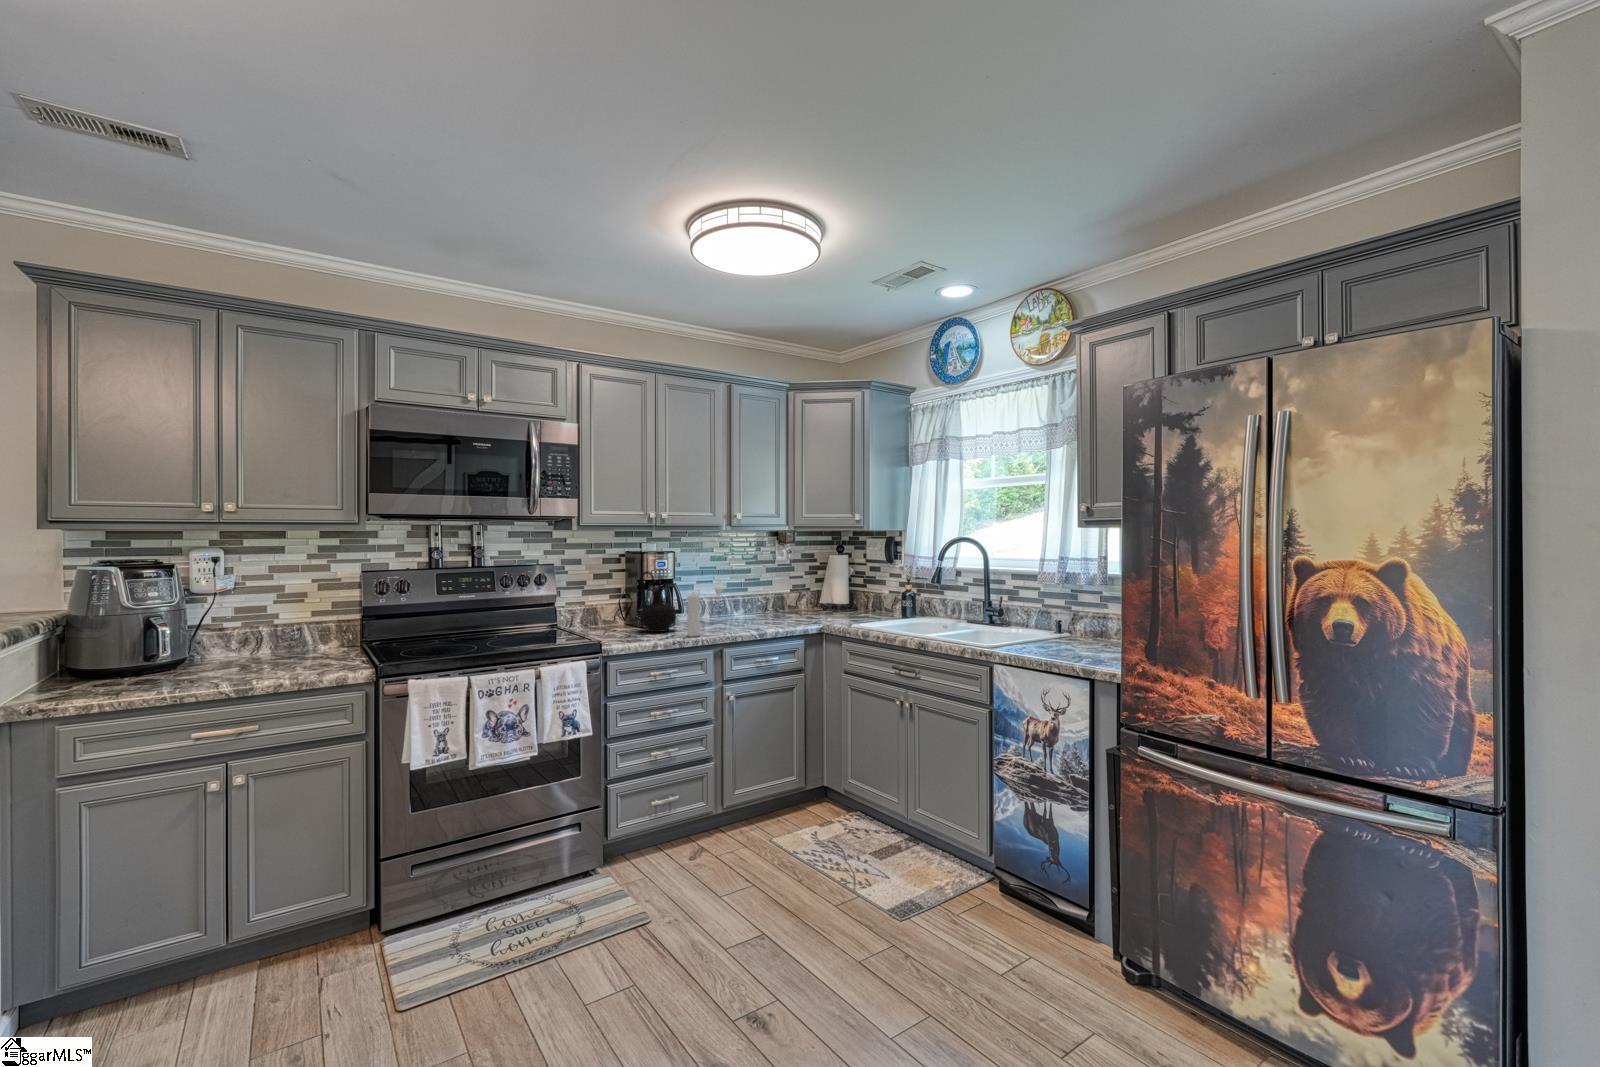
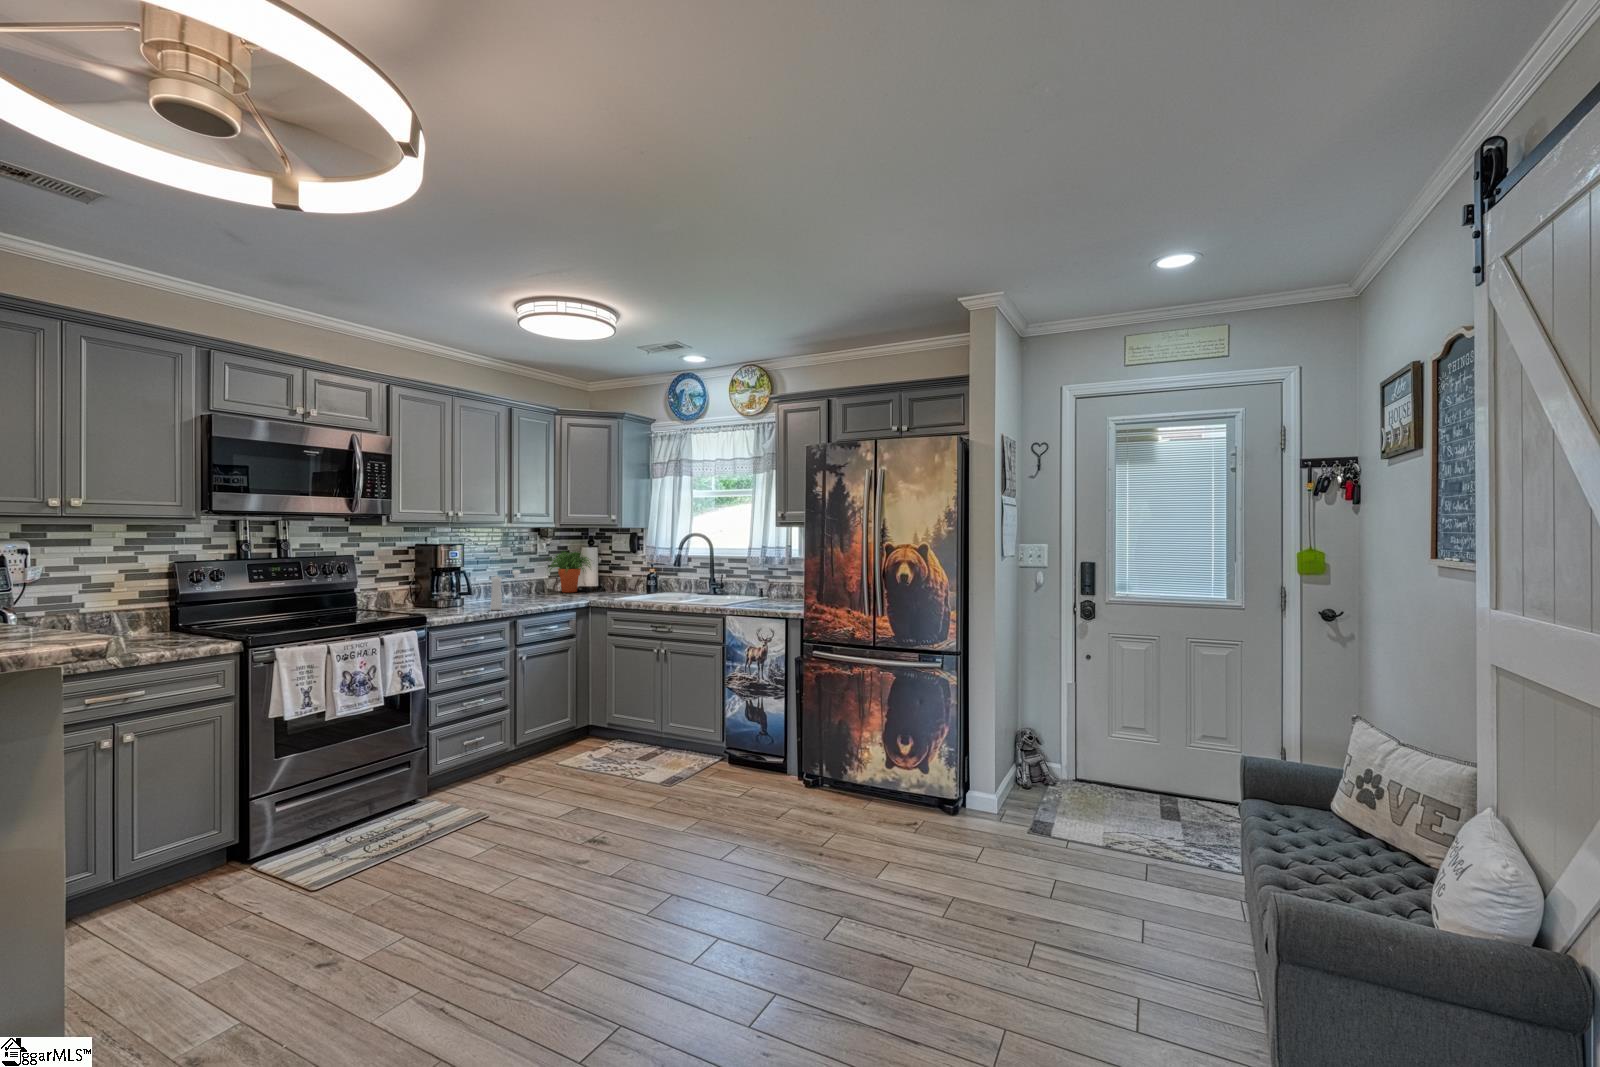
potted plant: none [782,559,841,611] -> present [547,552,591,592]
ceramic jug: present [640,571,676,632] -> none [442,560,475,609]

